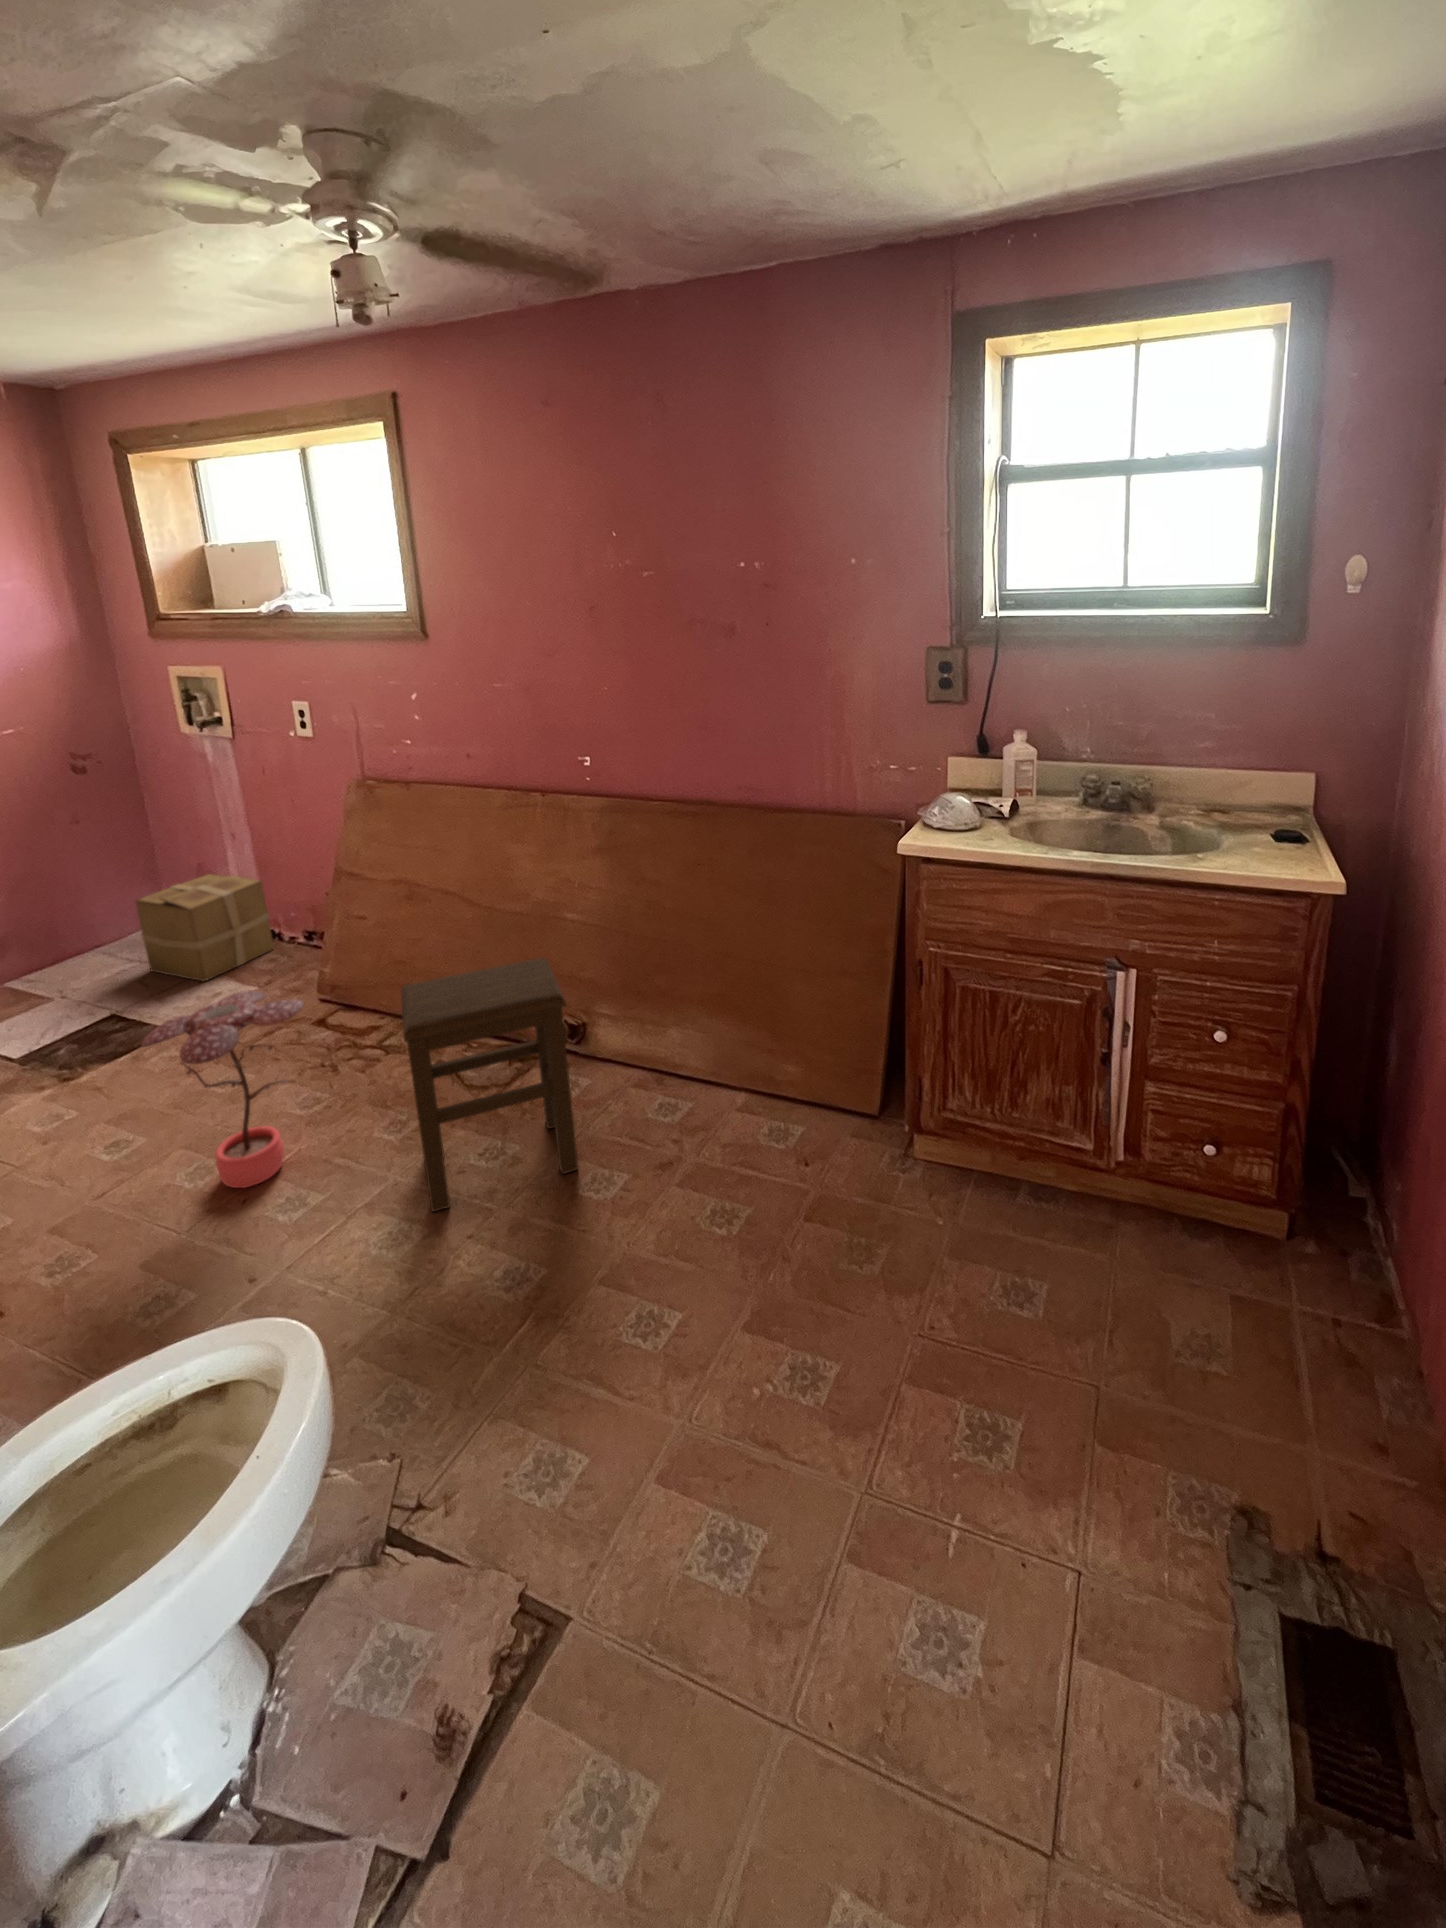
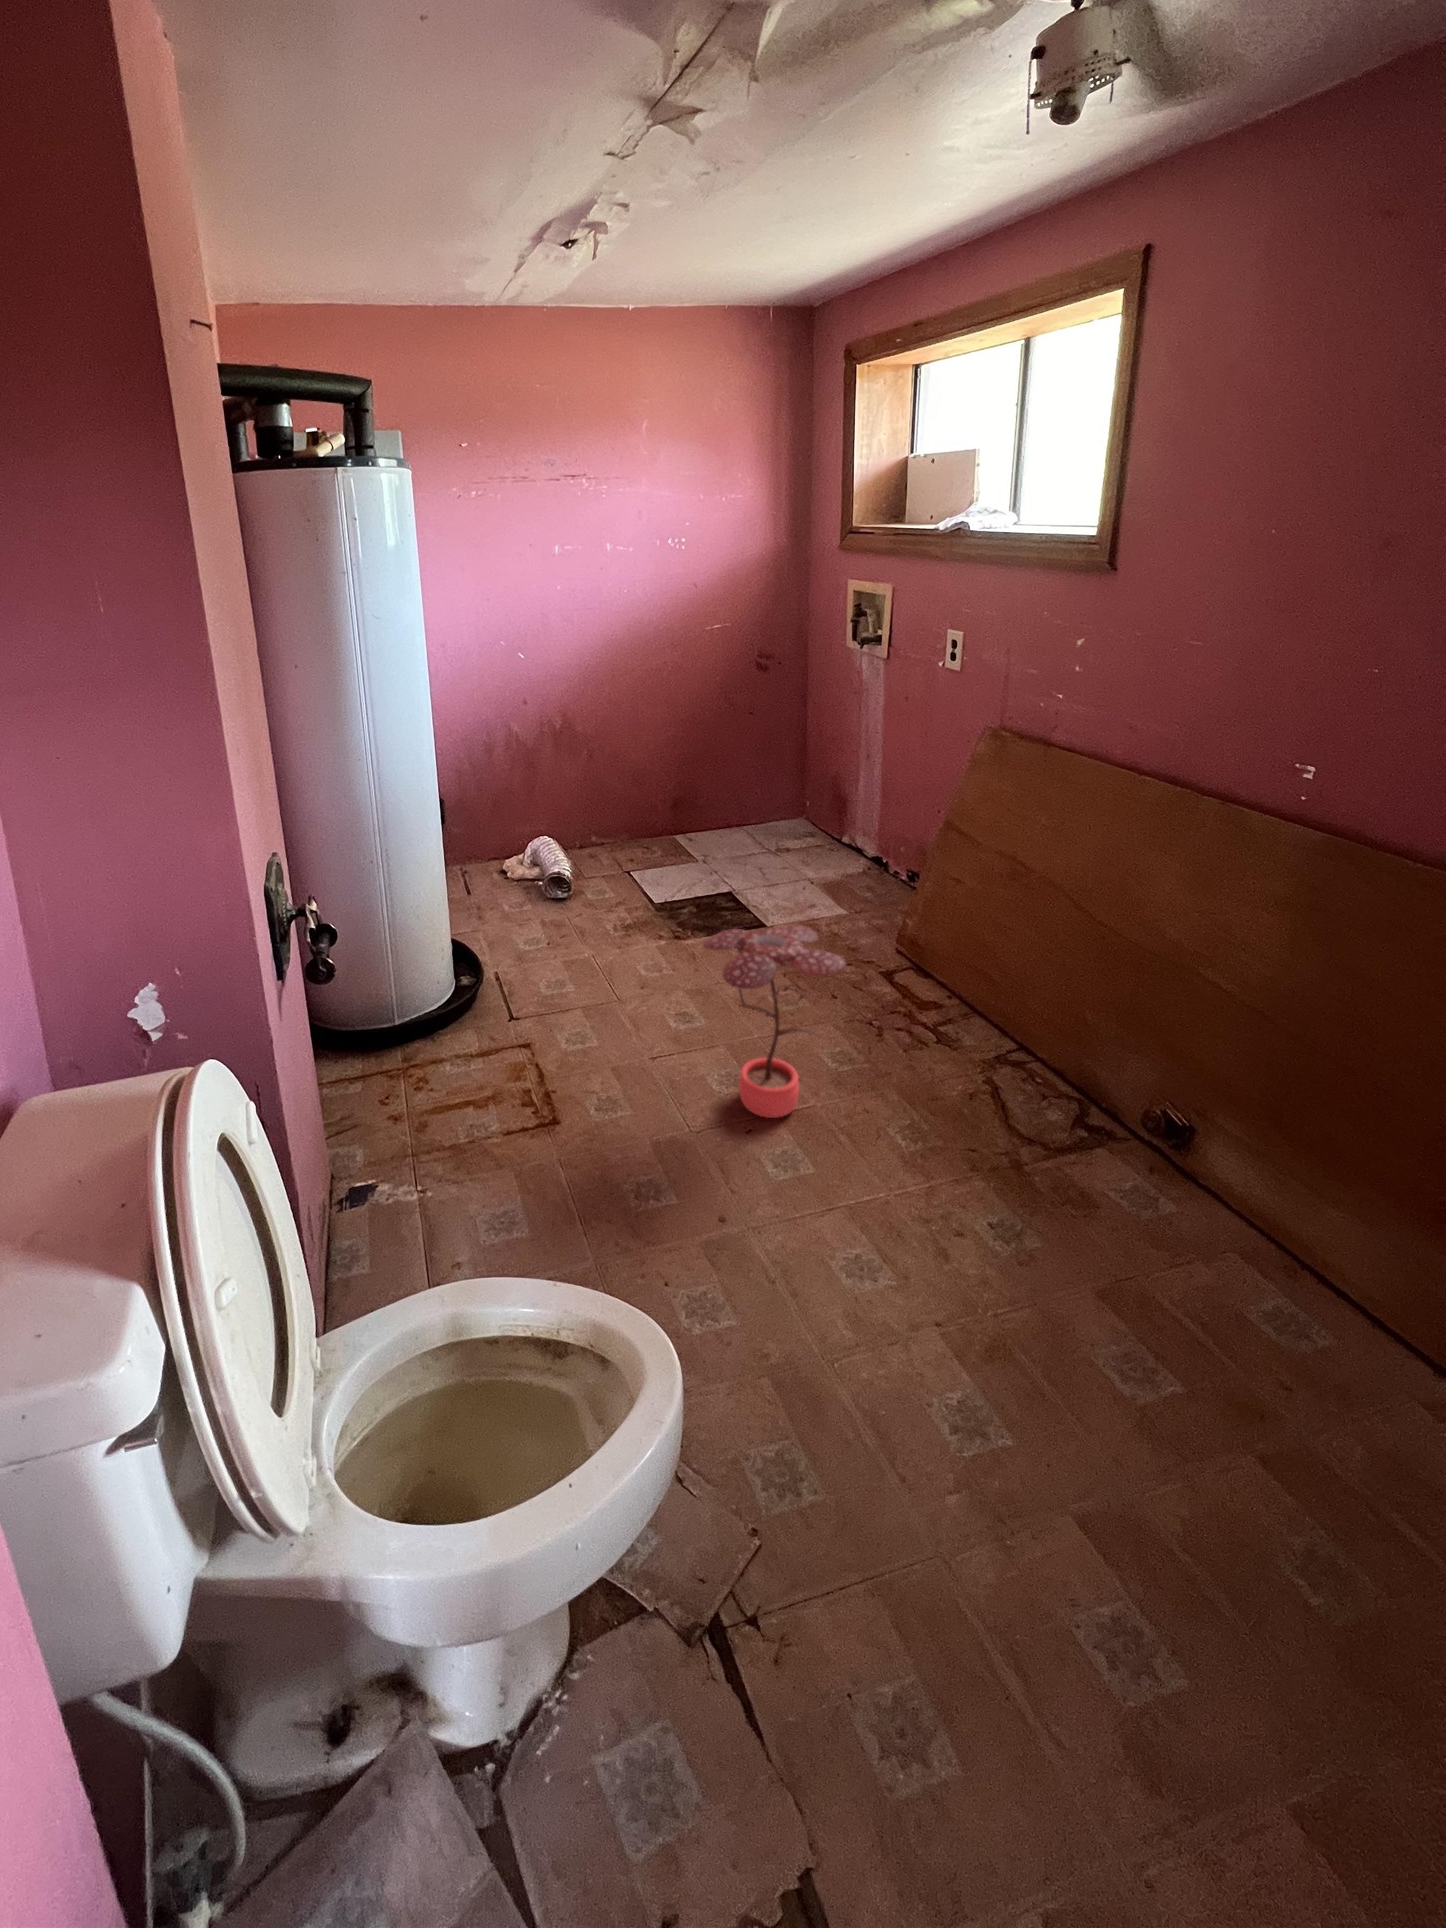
cardboard box: present [136,874,274,981] -> none [773,787,880,888]
stool: present [401,958,578,1212] -> none [908,994,1153,1339]

